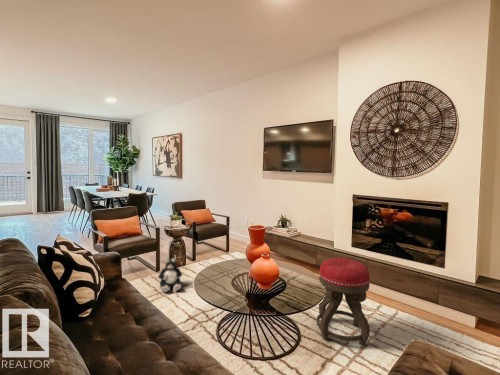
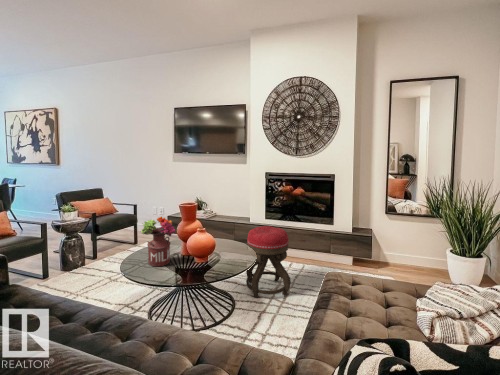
flower arrangement: none [208,236,240,286] -> present [141,217,175,266]
plush toy: present [158,258,182,292] -> none [73,249,103,286]

